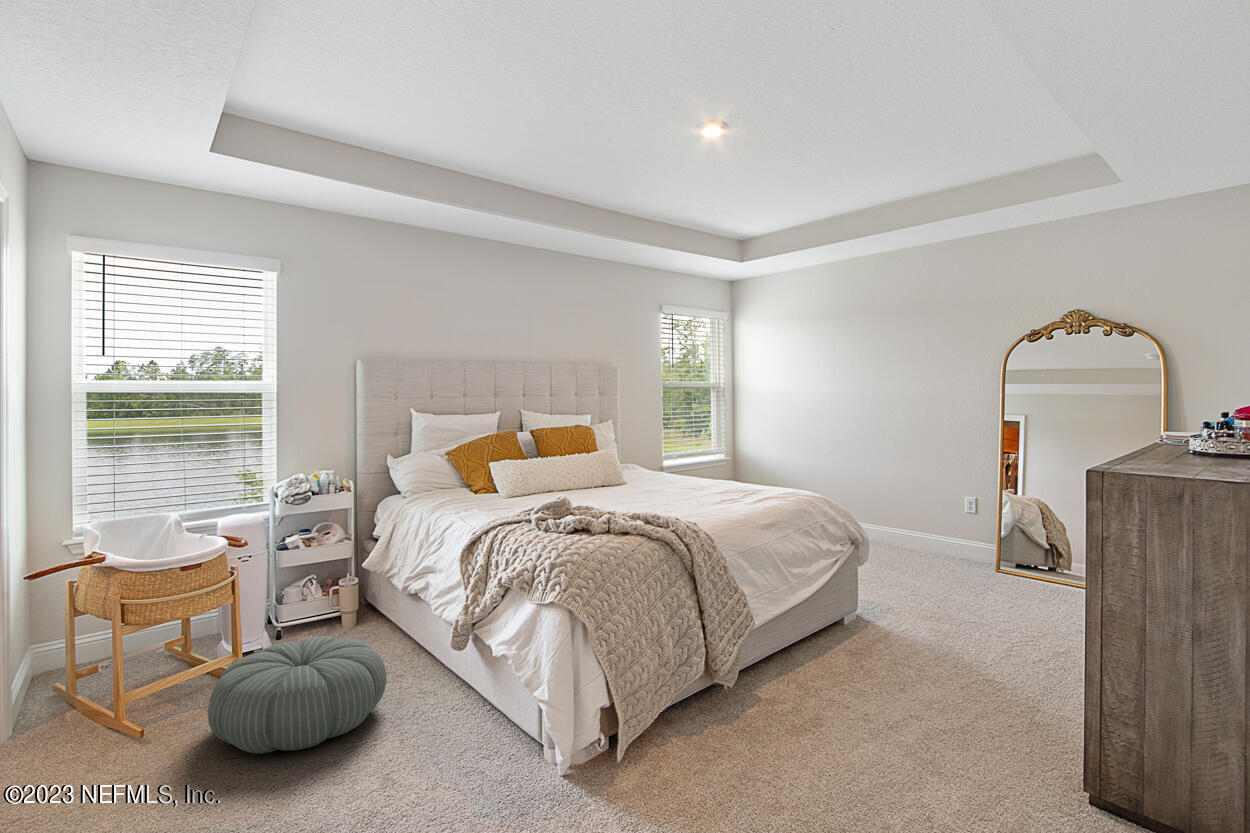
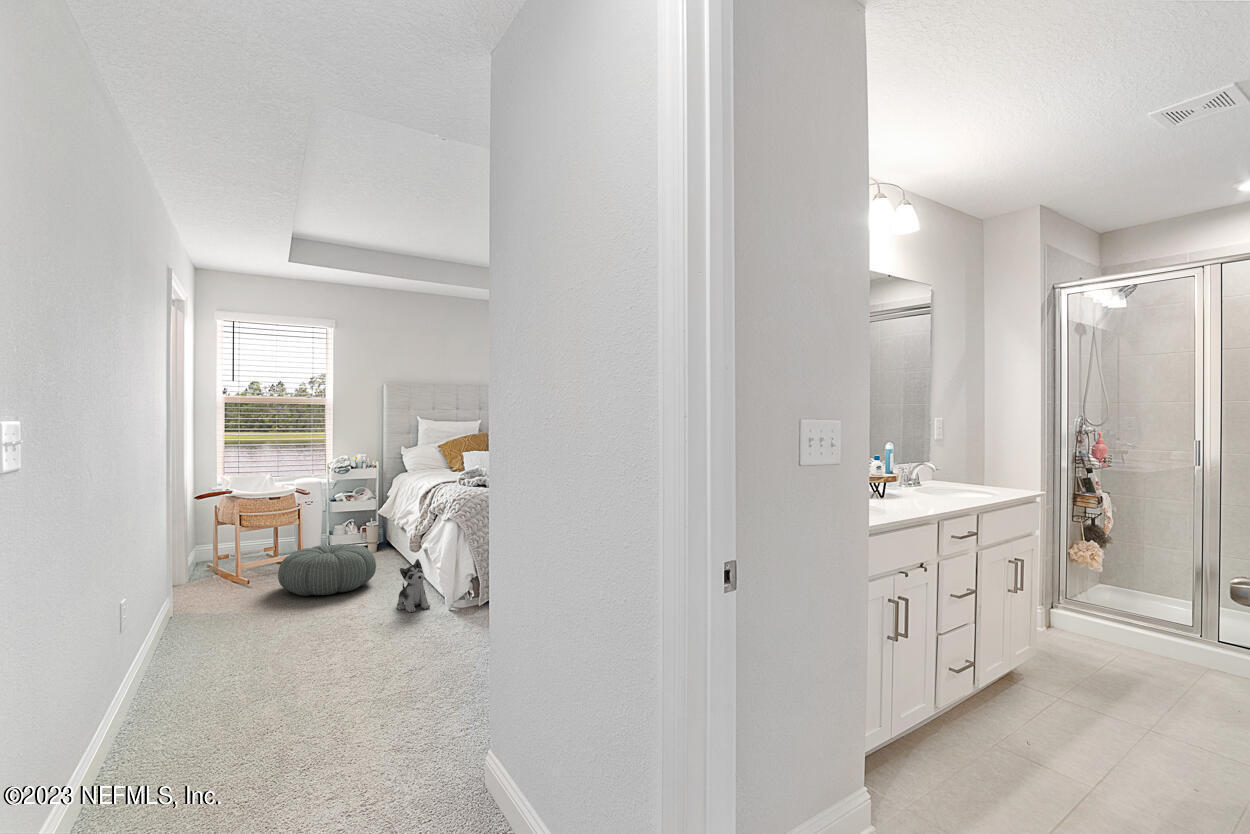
plush toy: none [453,681,518,788] -> present [397,559,430,612]

